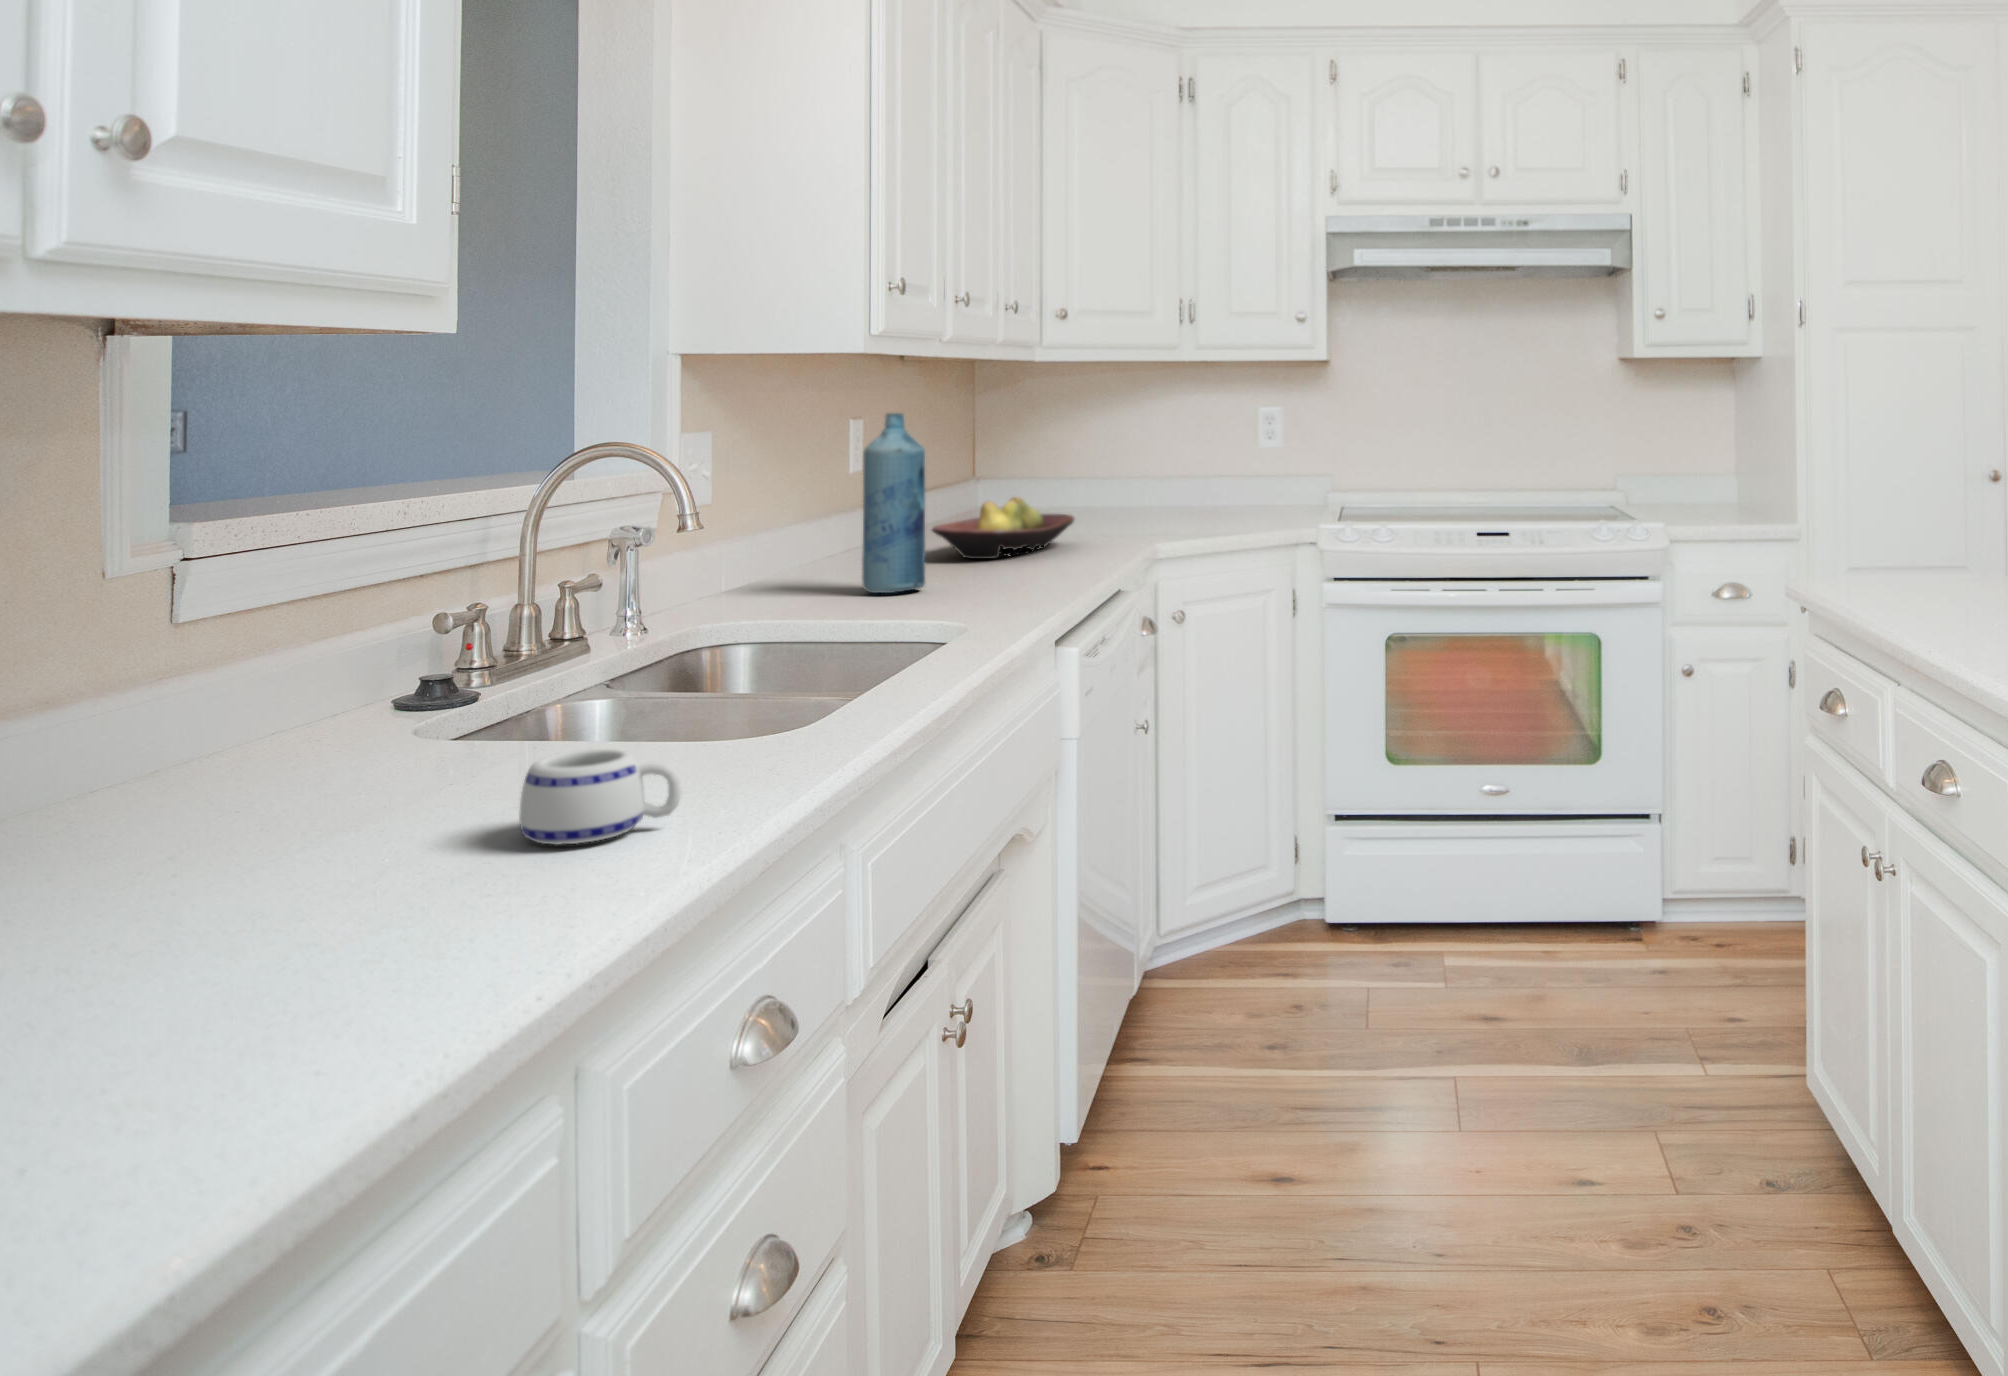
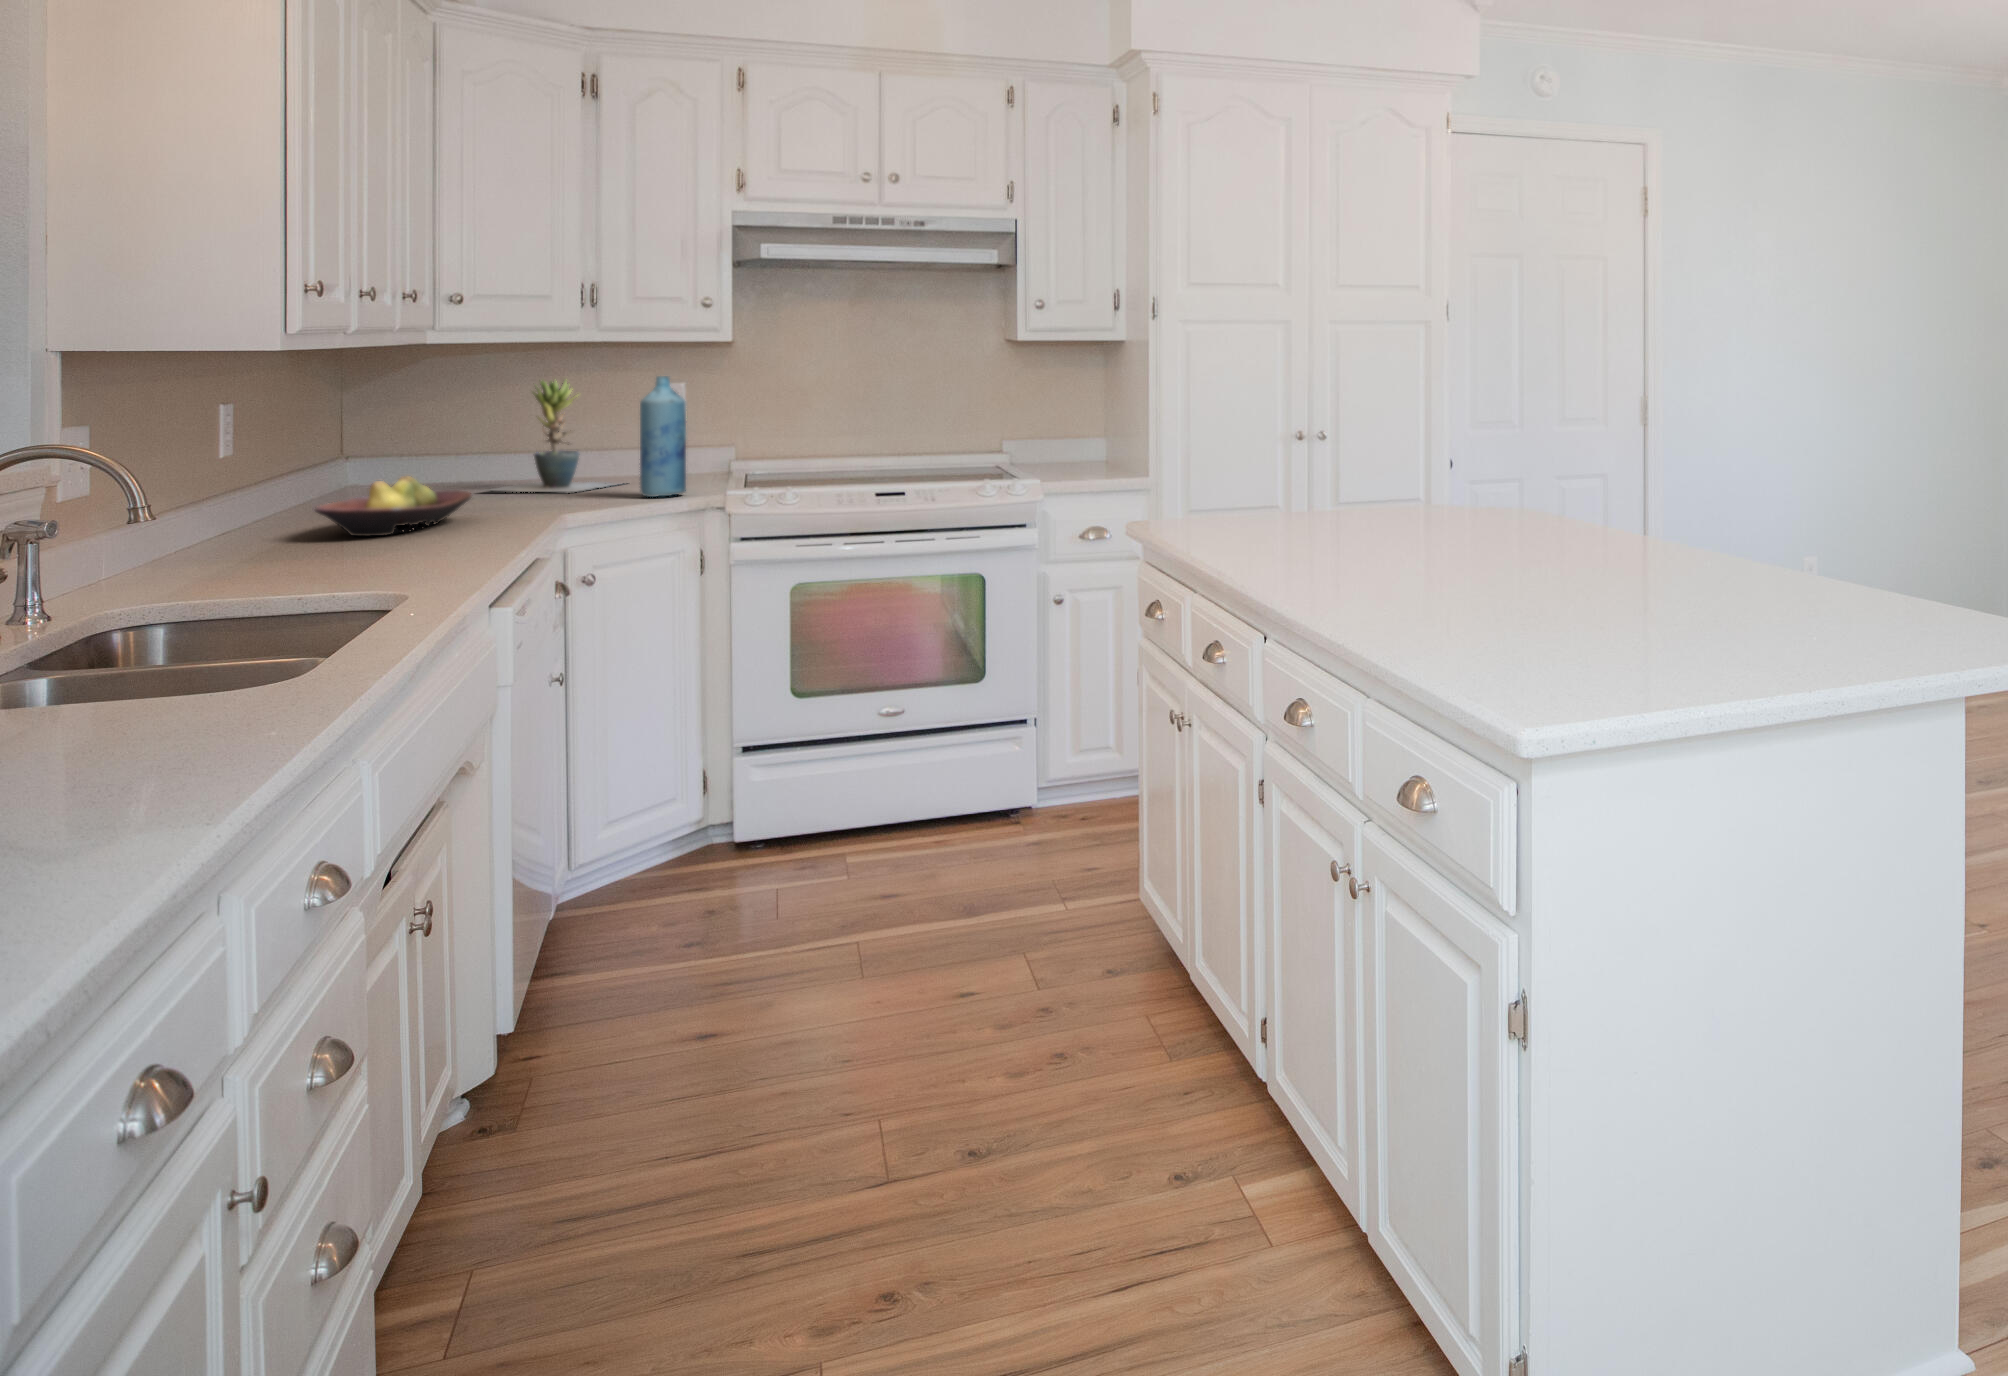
potted plant: none [1091,399,1232,521] -> present [491,380,614,493]
bottle: present [862,413,925,593] -> present [640,376,686,497]
mug: present [519,749,682,845] -> none [80,688,234,762]

